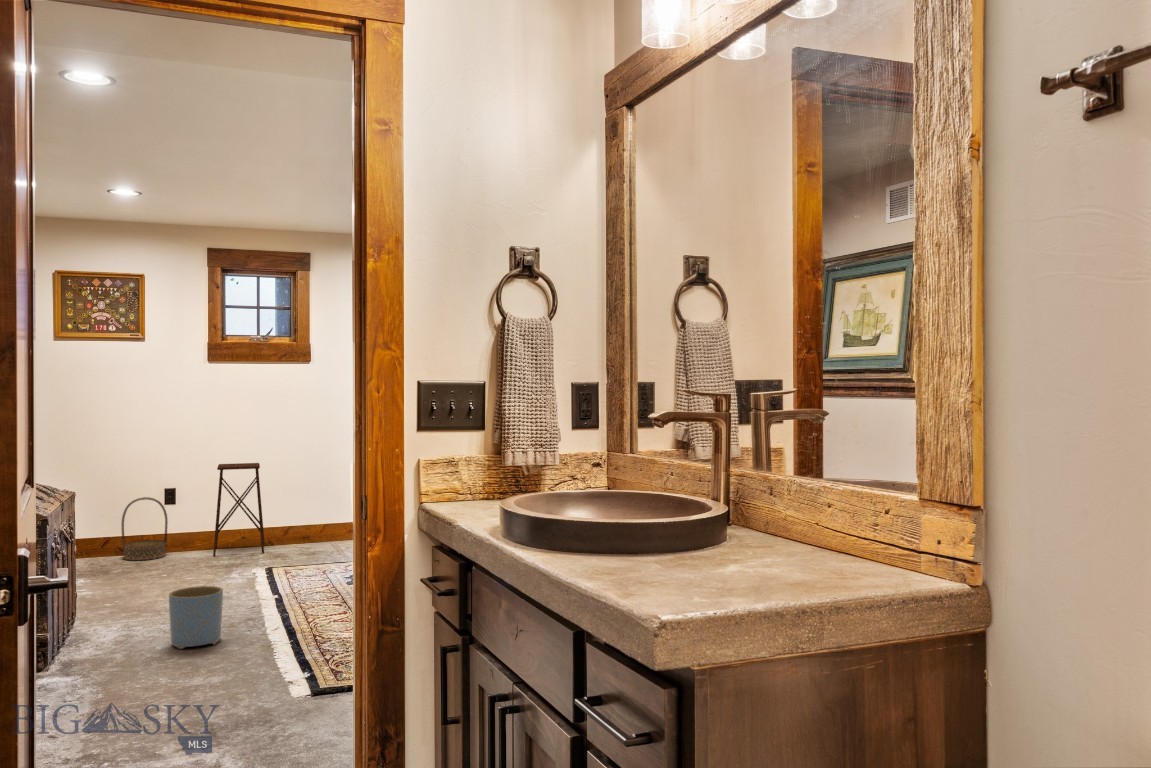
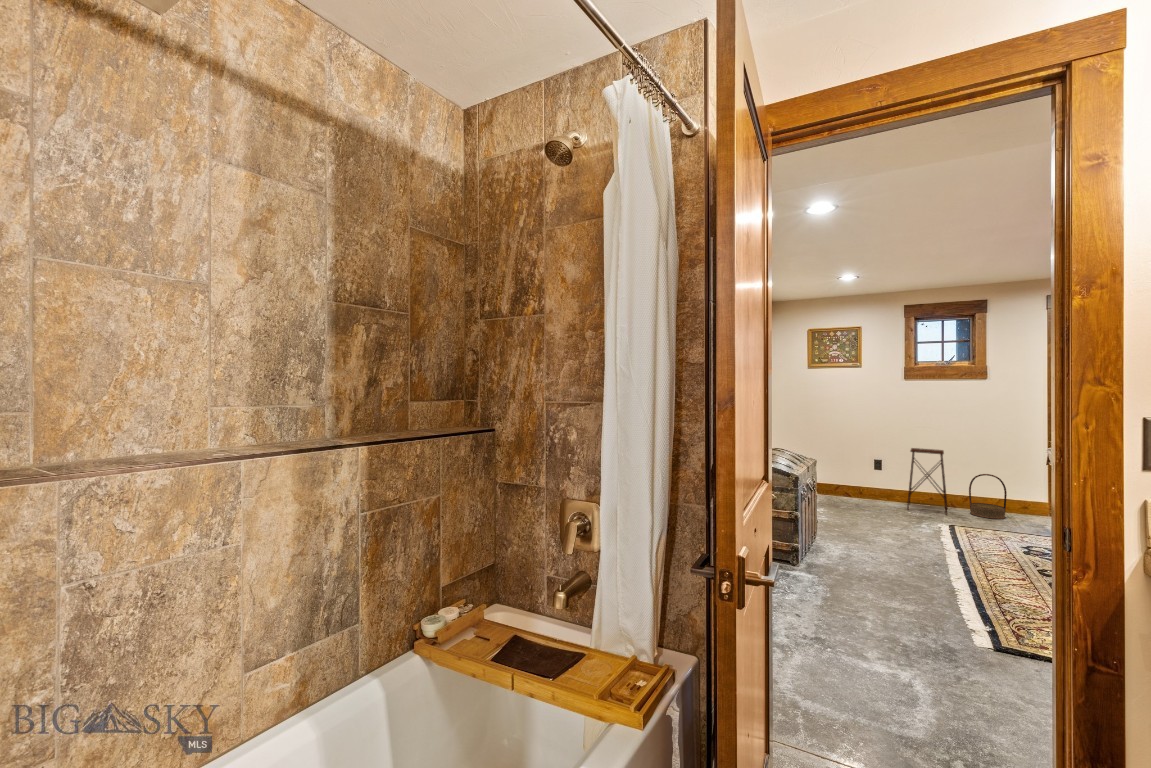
basket: present [121,497,168,560] -> present [969,474,1007,519]
planter: present [169,586,223,649] -> none [875,531,914,576]

